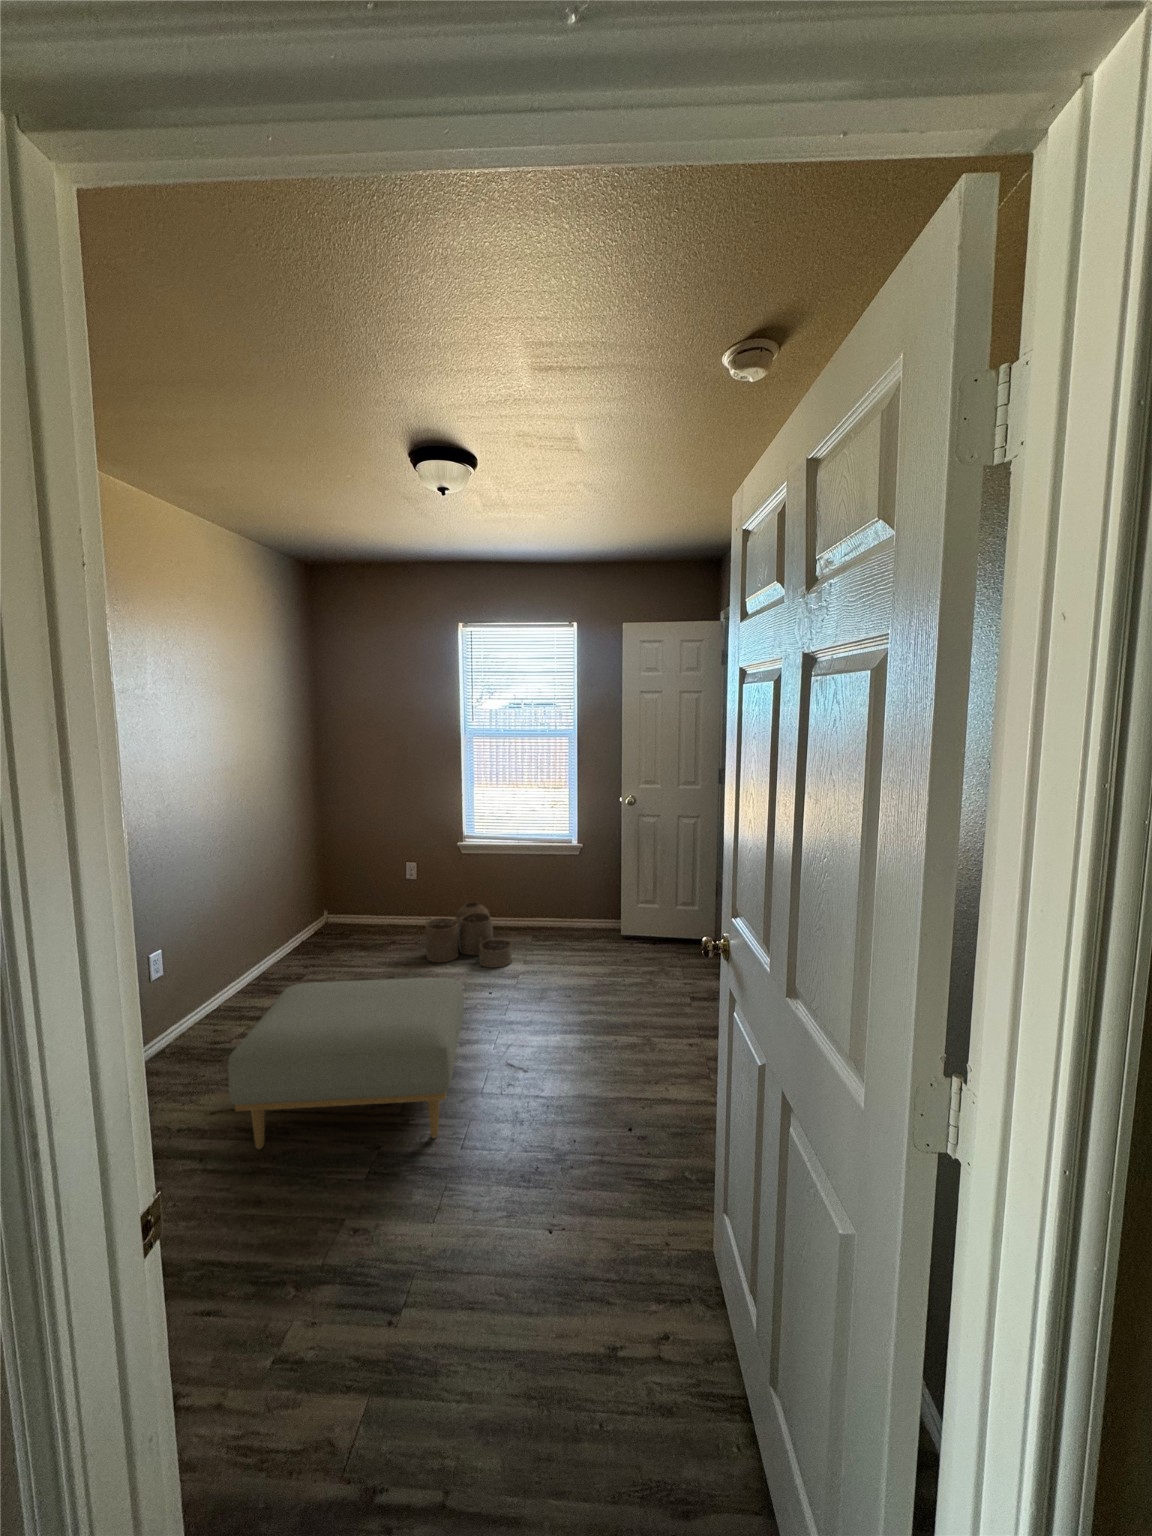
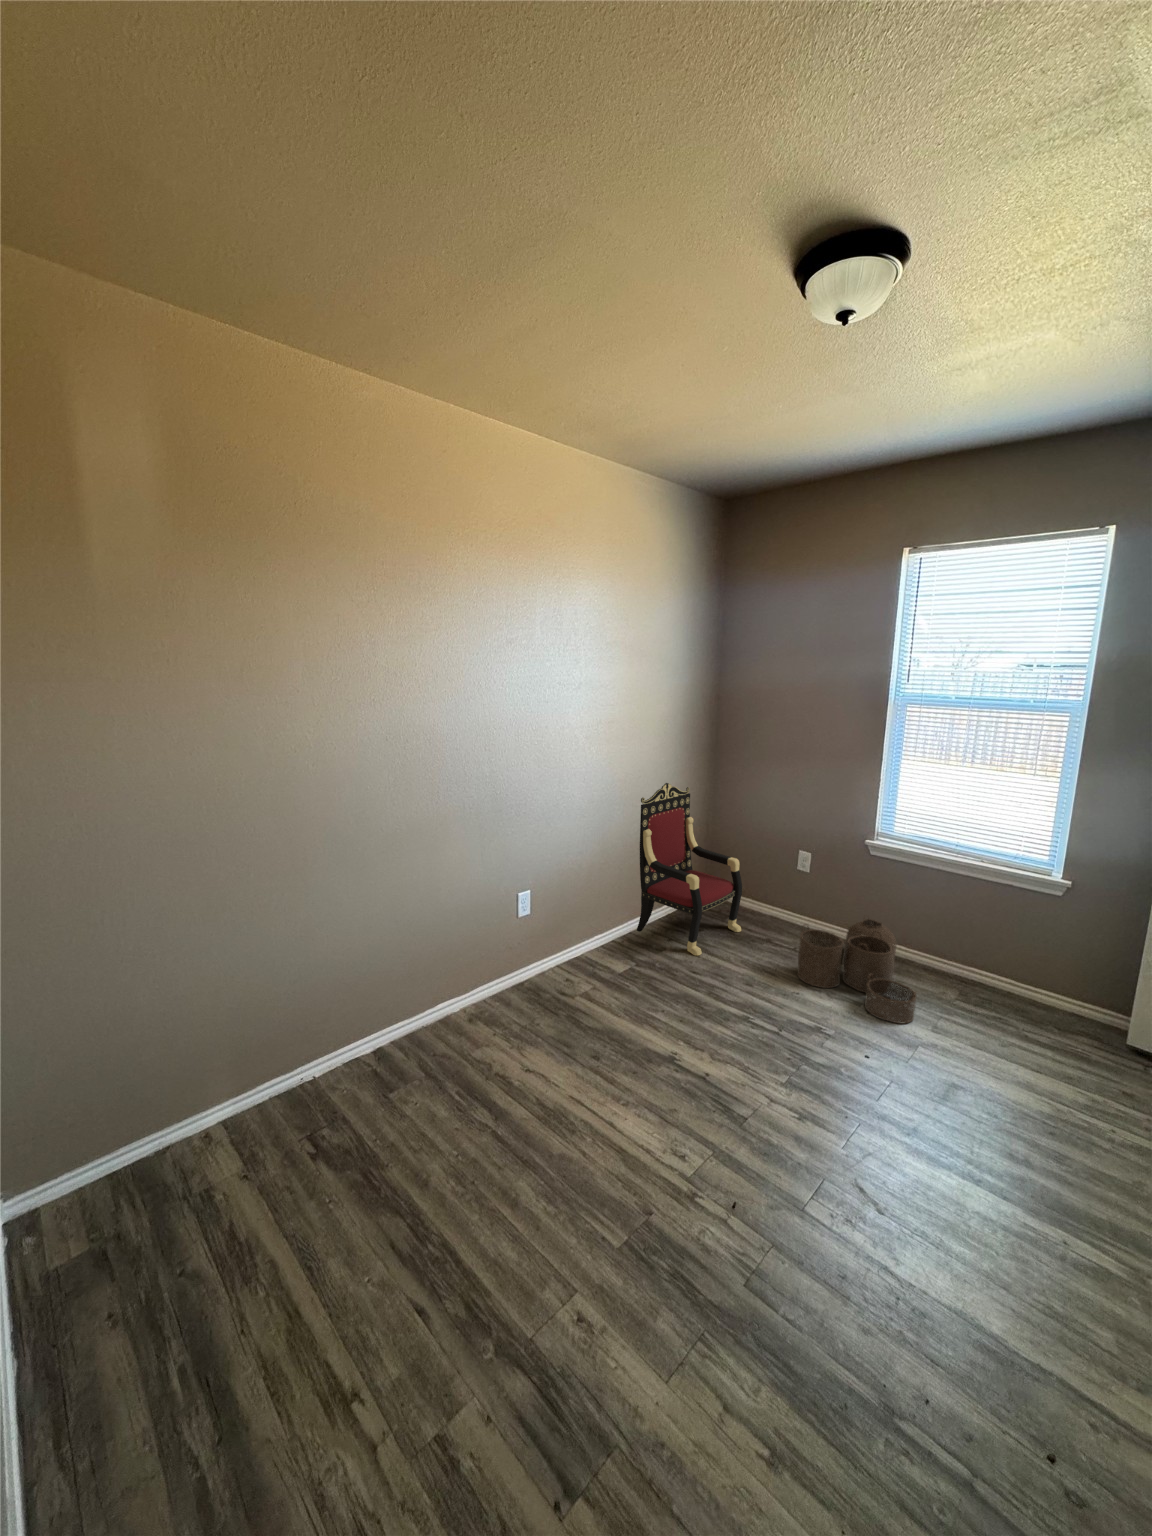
armchair: none [264,820,370,972] -> present [637,783,742,956]
ottoman: present [228,978,464,1149] -> none [517,969,802,1246]

